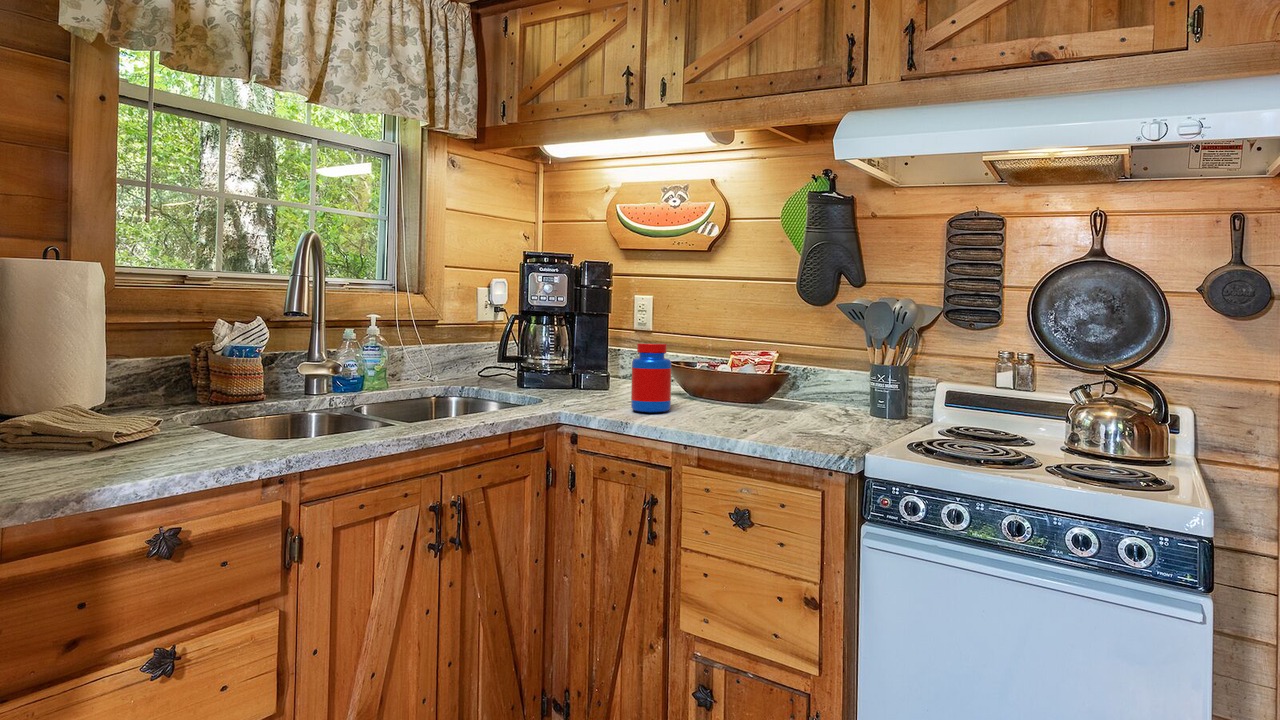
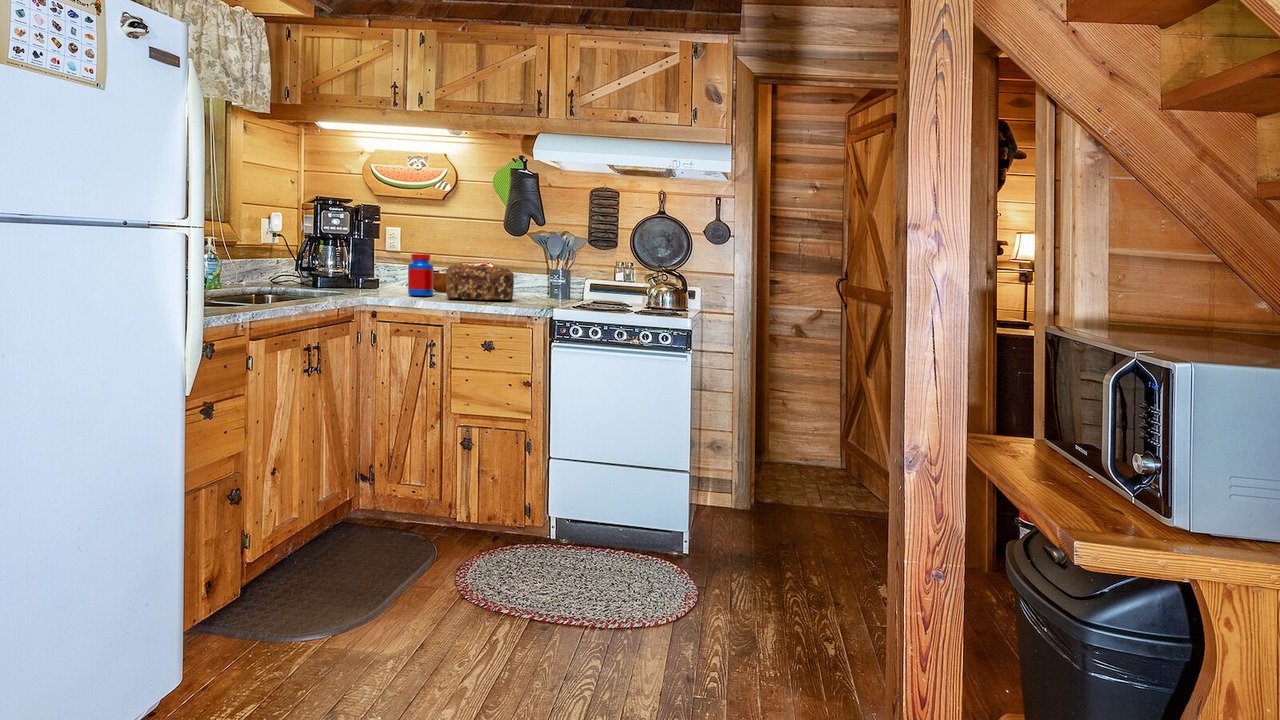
bread loaf: none [682,362,803,427] -> present [446,265,514,300]

